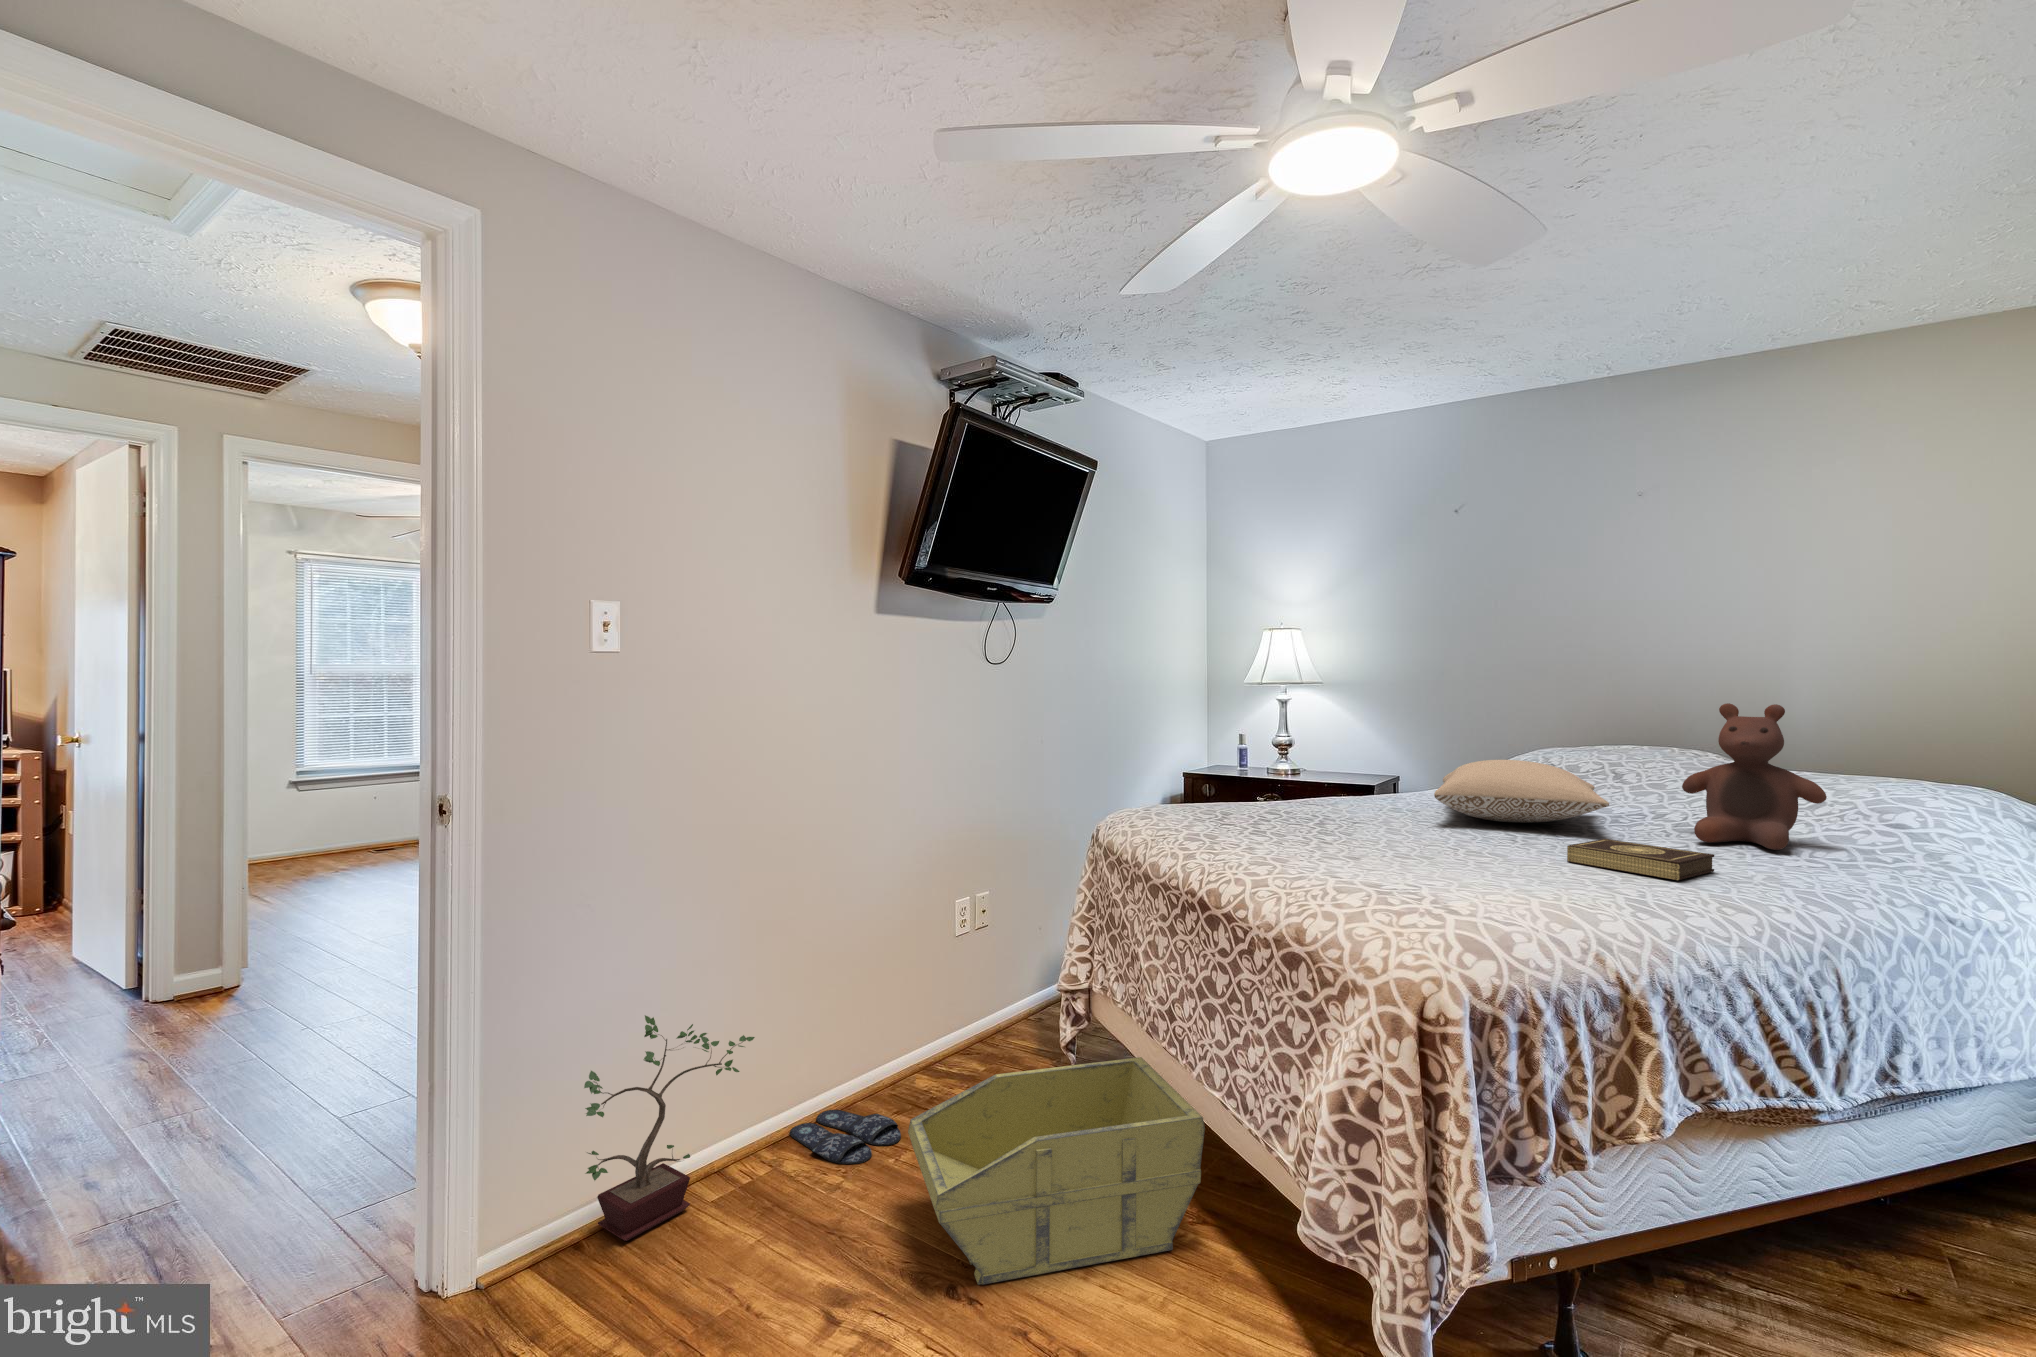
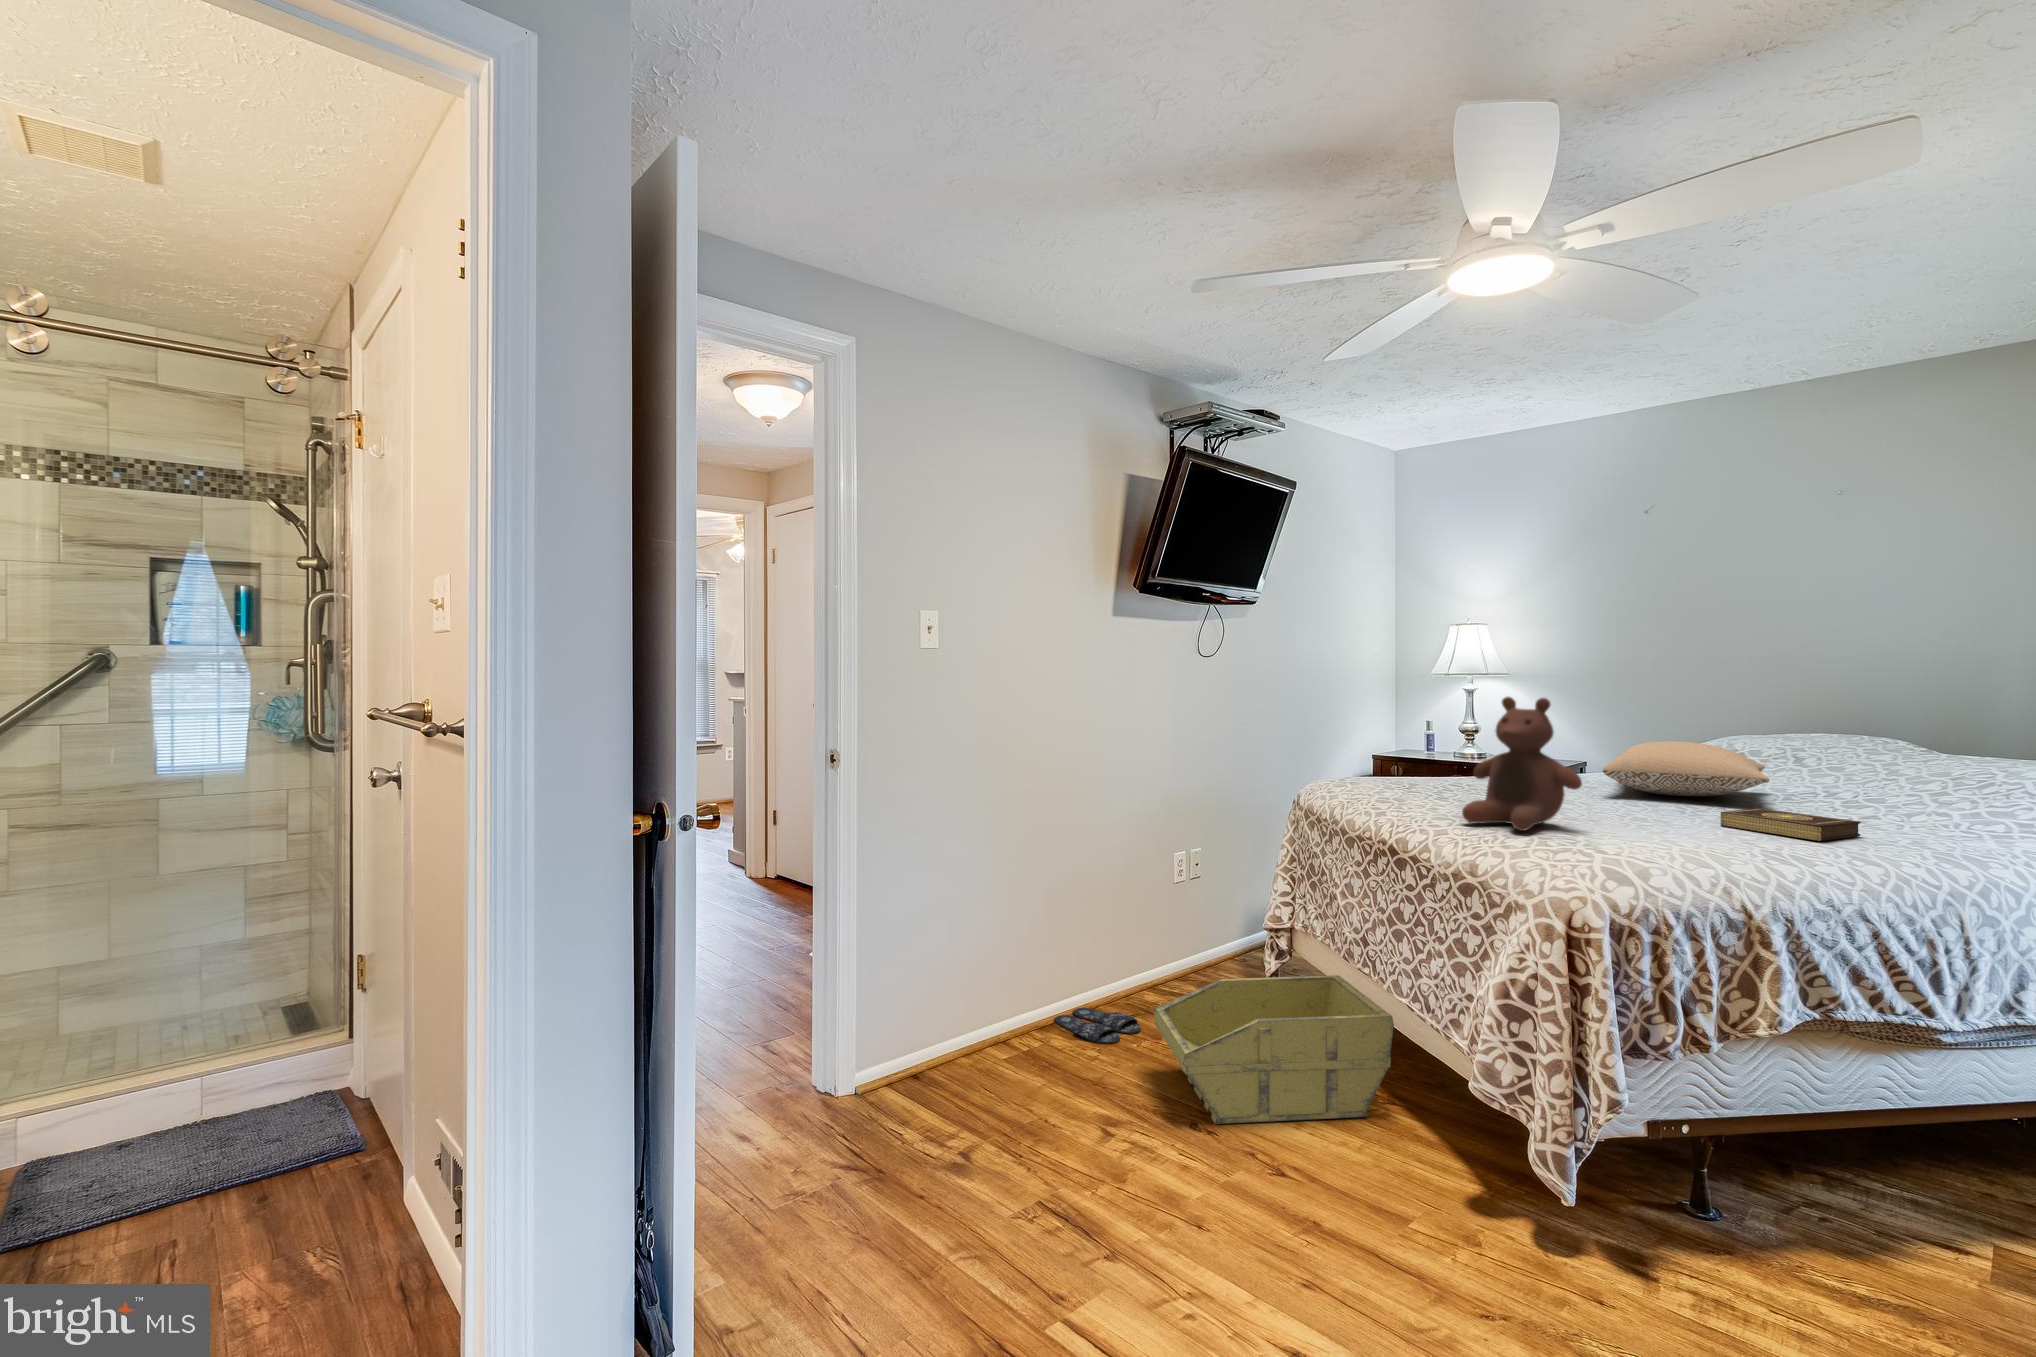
stuffed bear: present [1682,703,1827,850] -> present [1462,696,1582,831]
potted plant: present [584,1015,755,1241] -> none [925,917,1035,1076]

